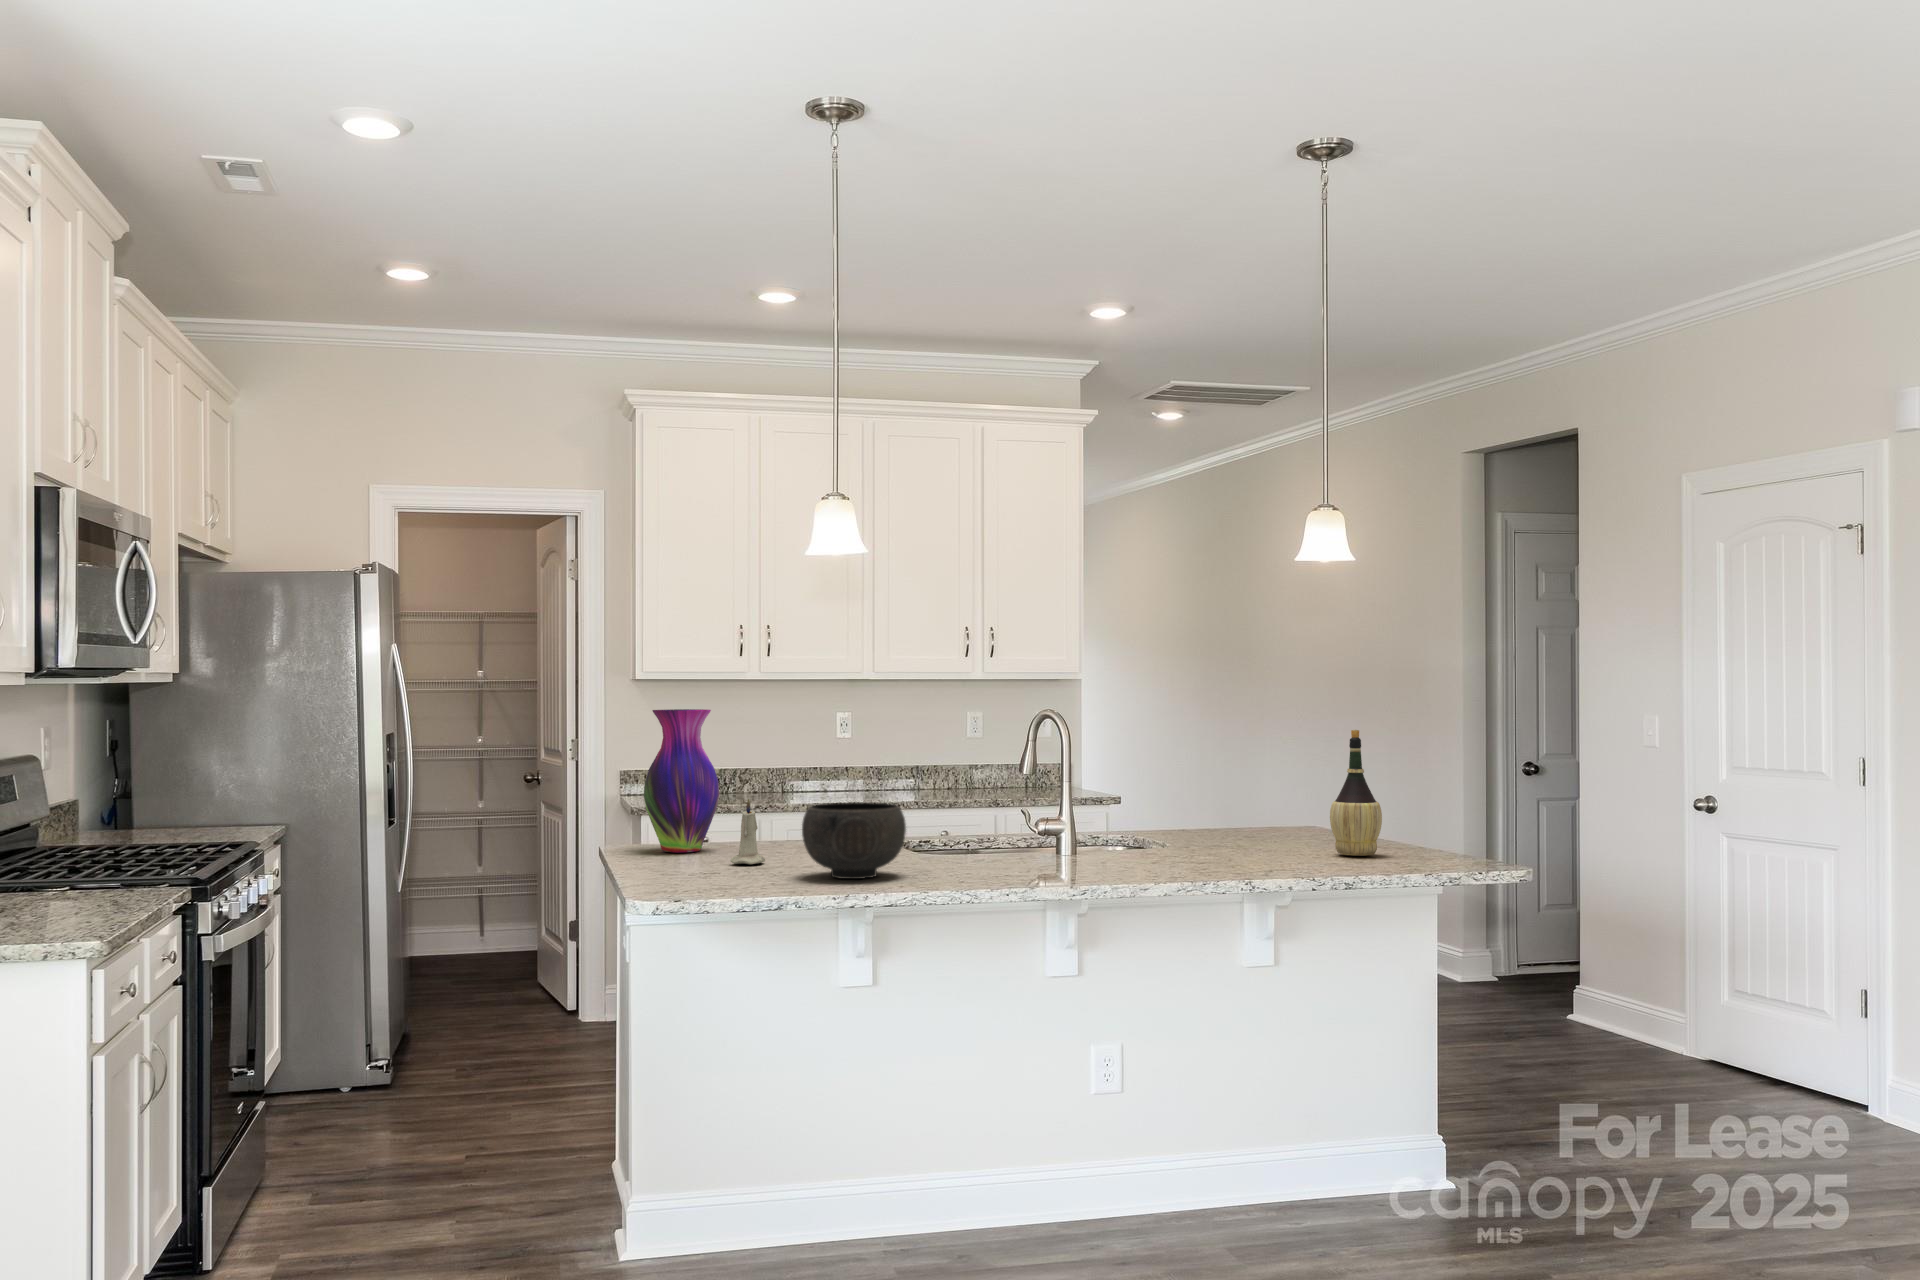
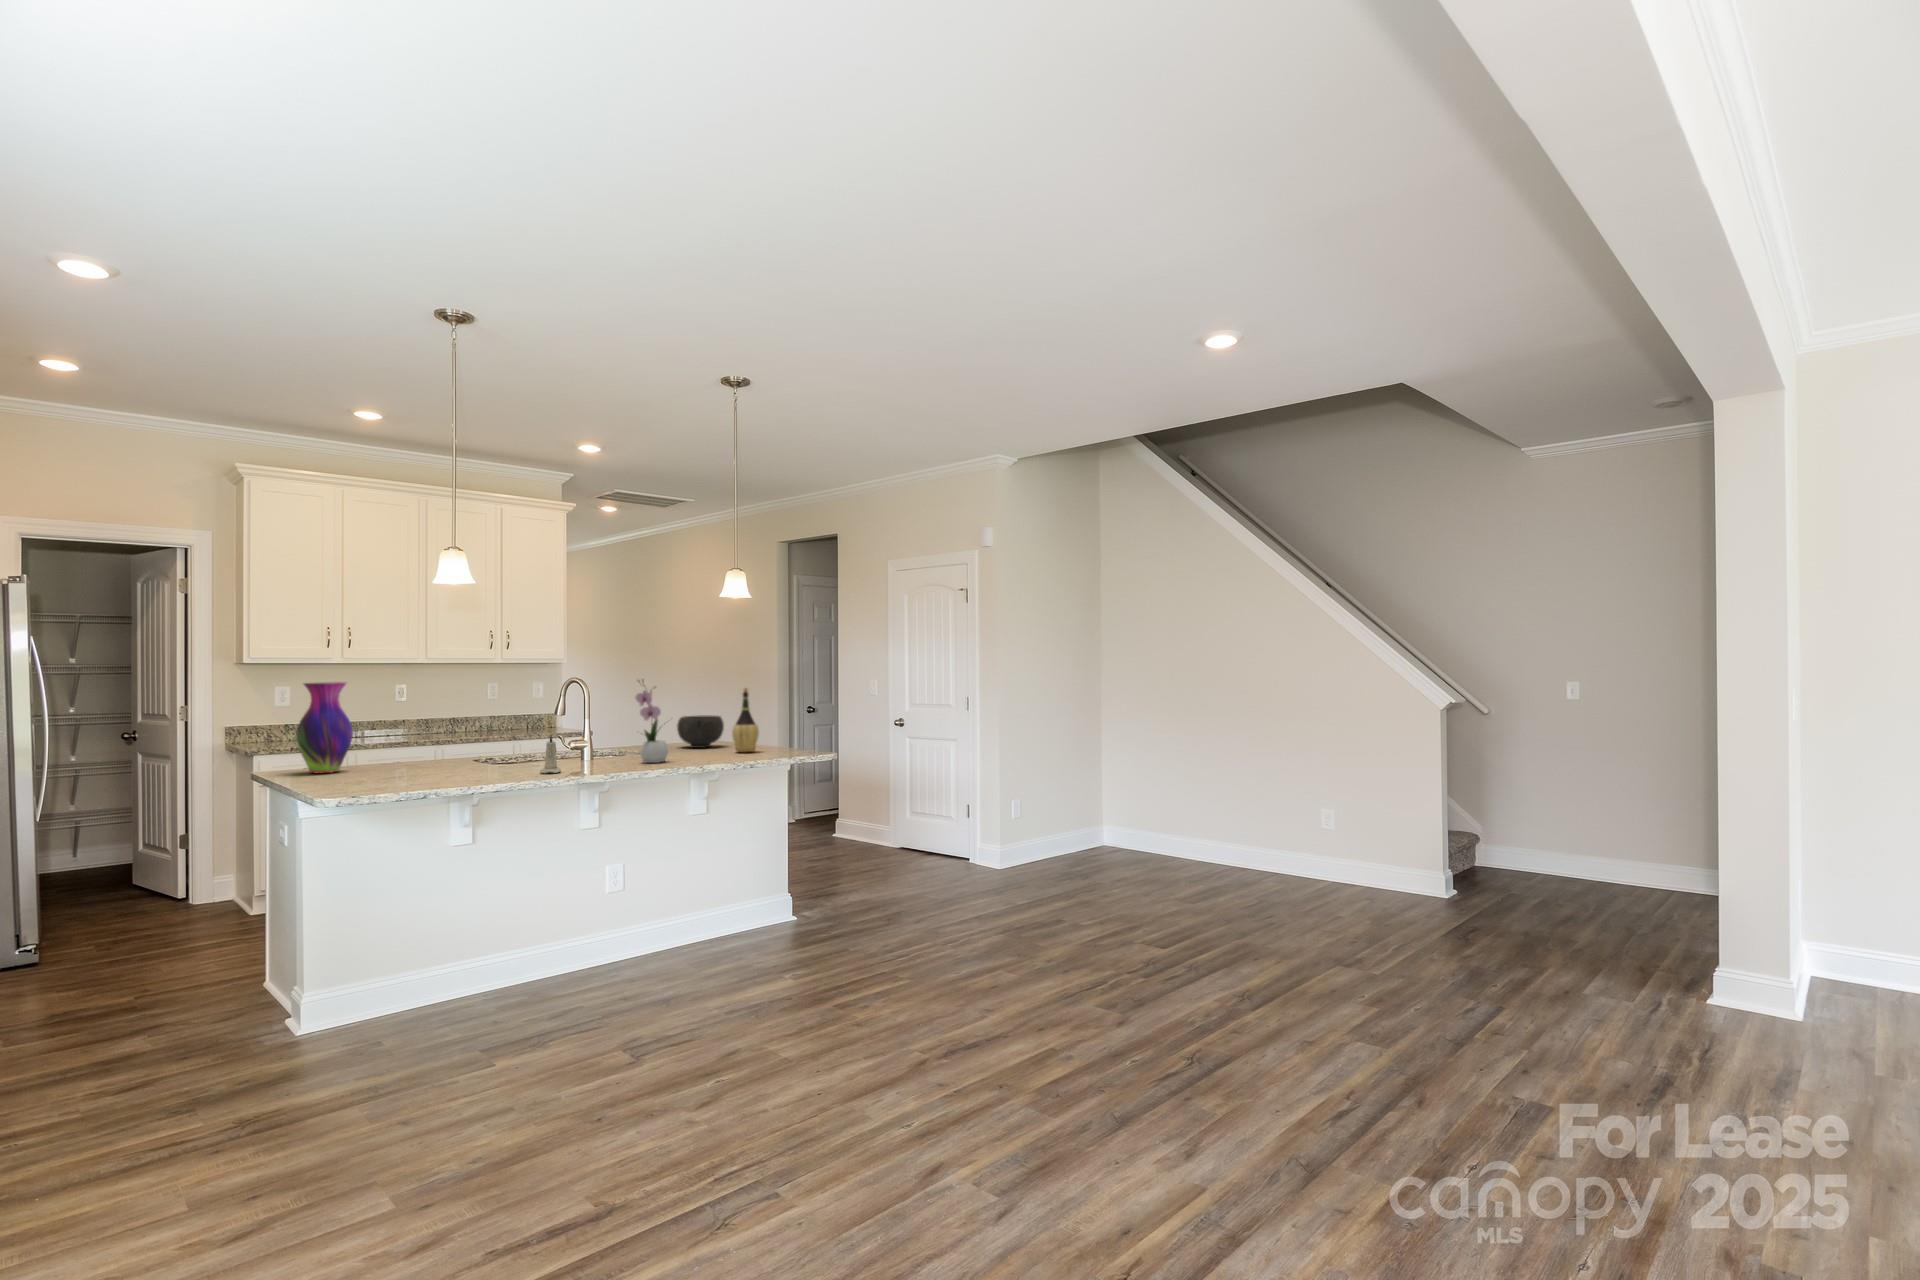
flower arrangement: none [1140,710,1209,869] -> present [635,680,669,763]
candle: present [730,799,765,864] -> present [540,734,561,773]
bowl: present [802,802,906,879] -> present [677,715,724,748]

